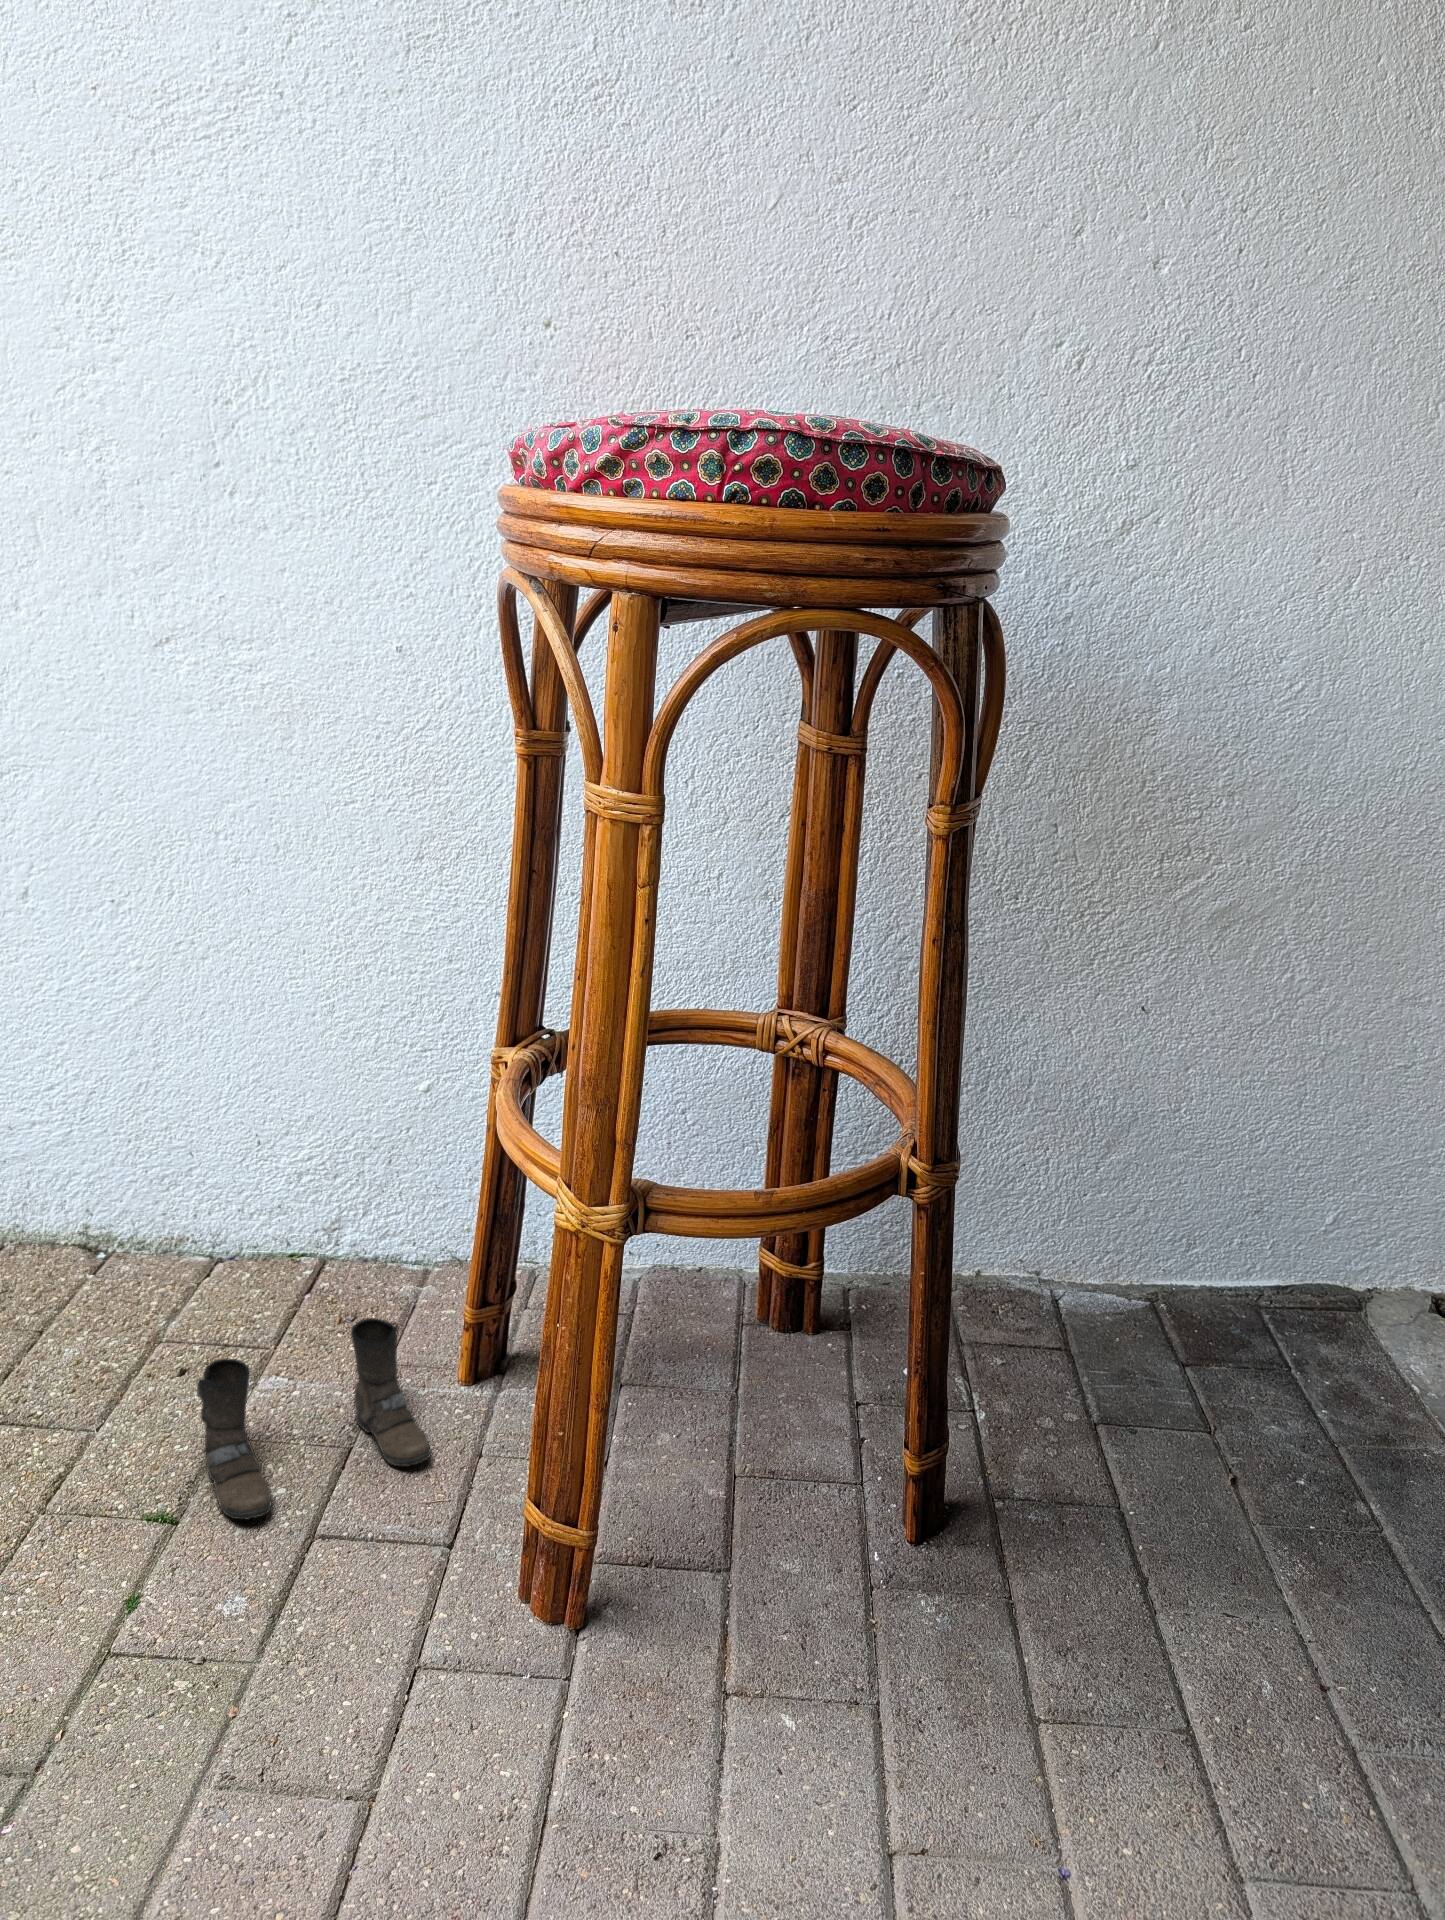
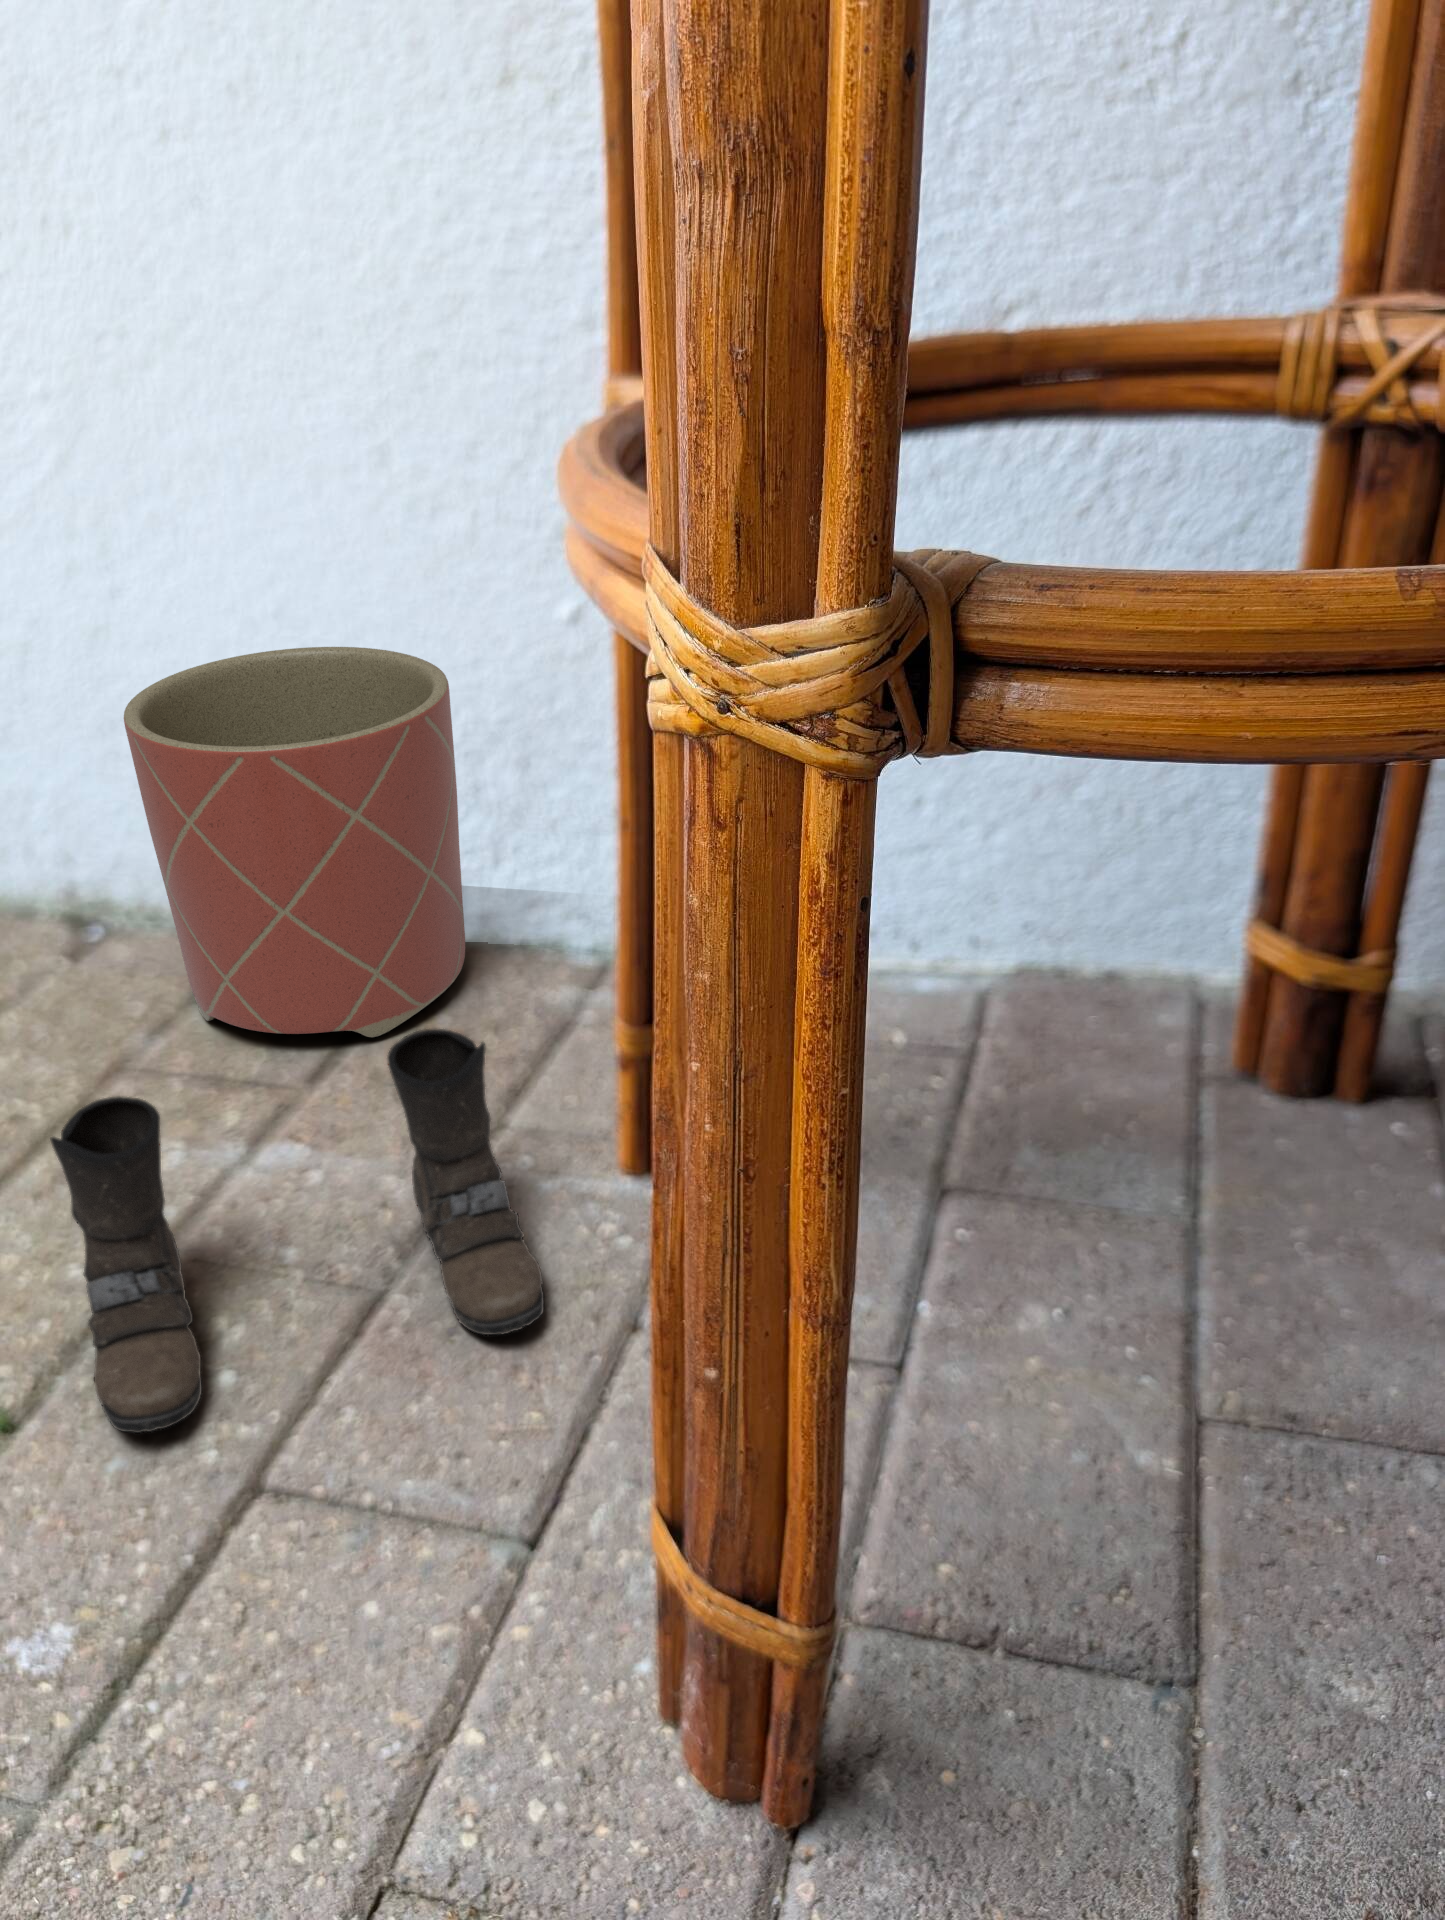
planter: none [166,1113,343,1331] -> present [124,647,465,1037]

